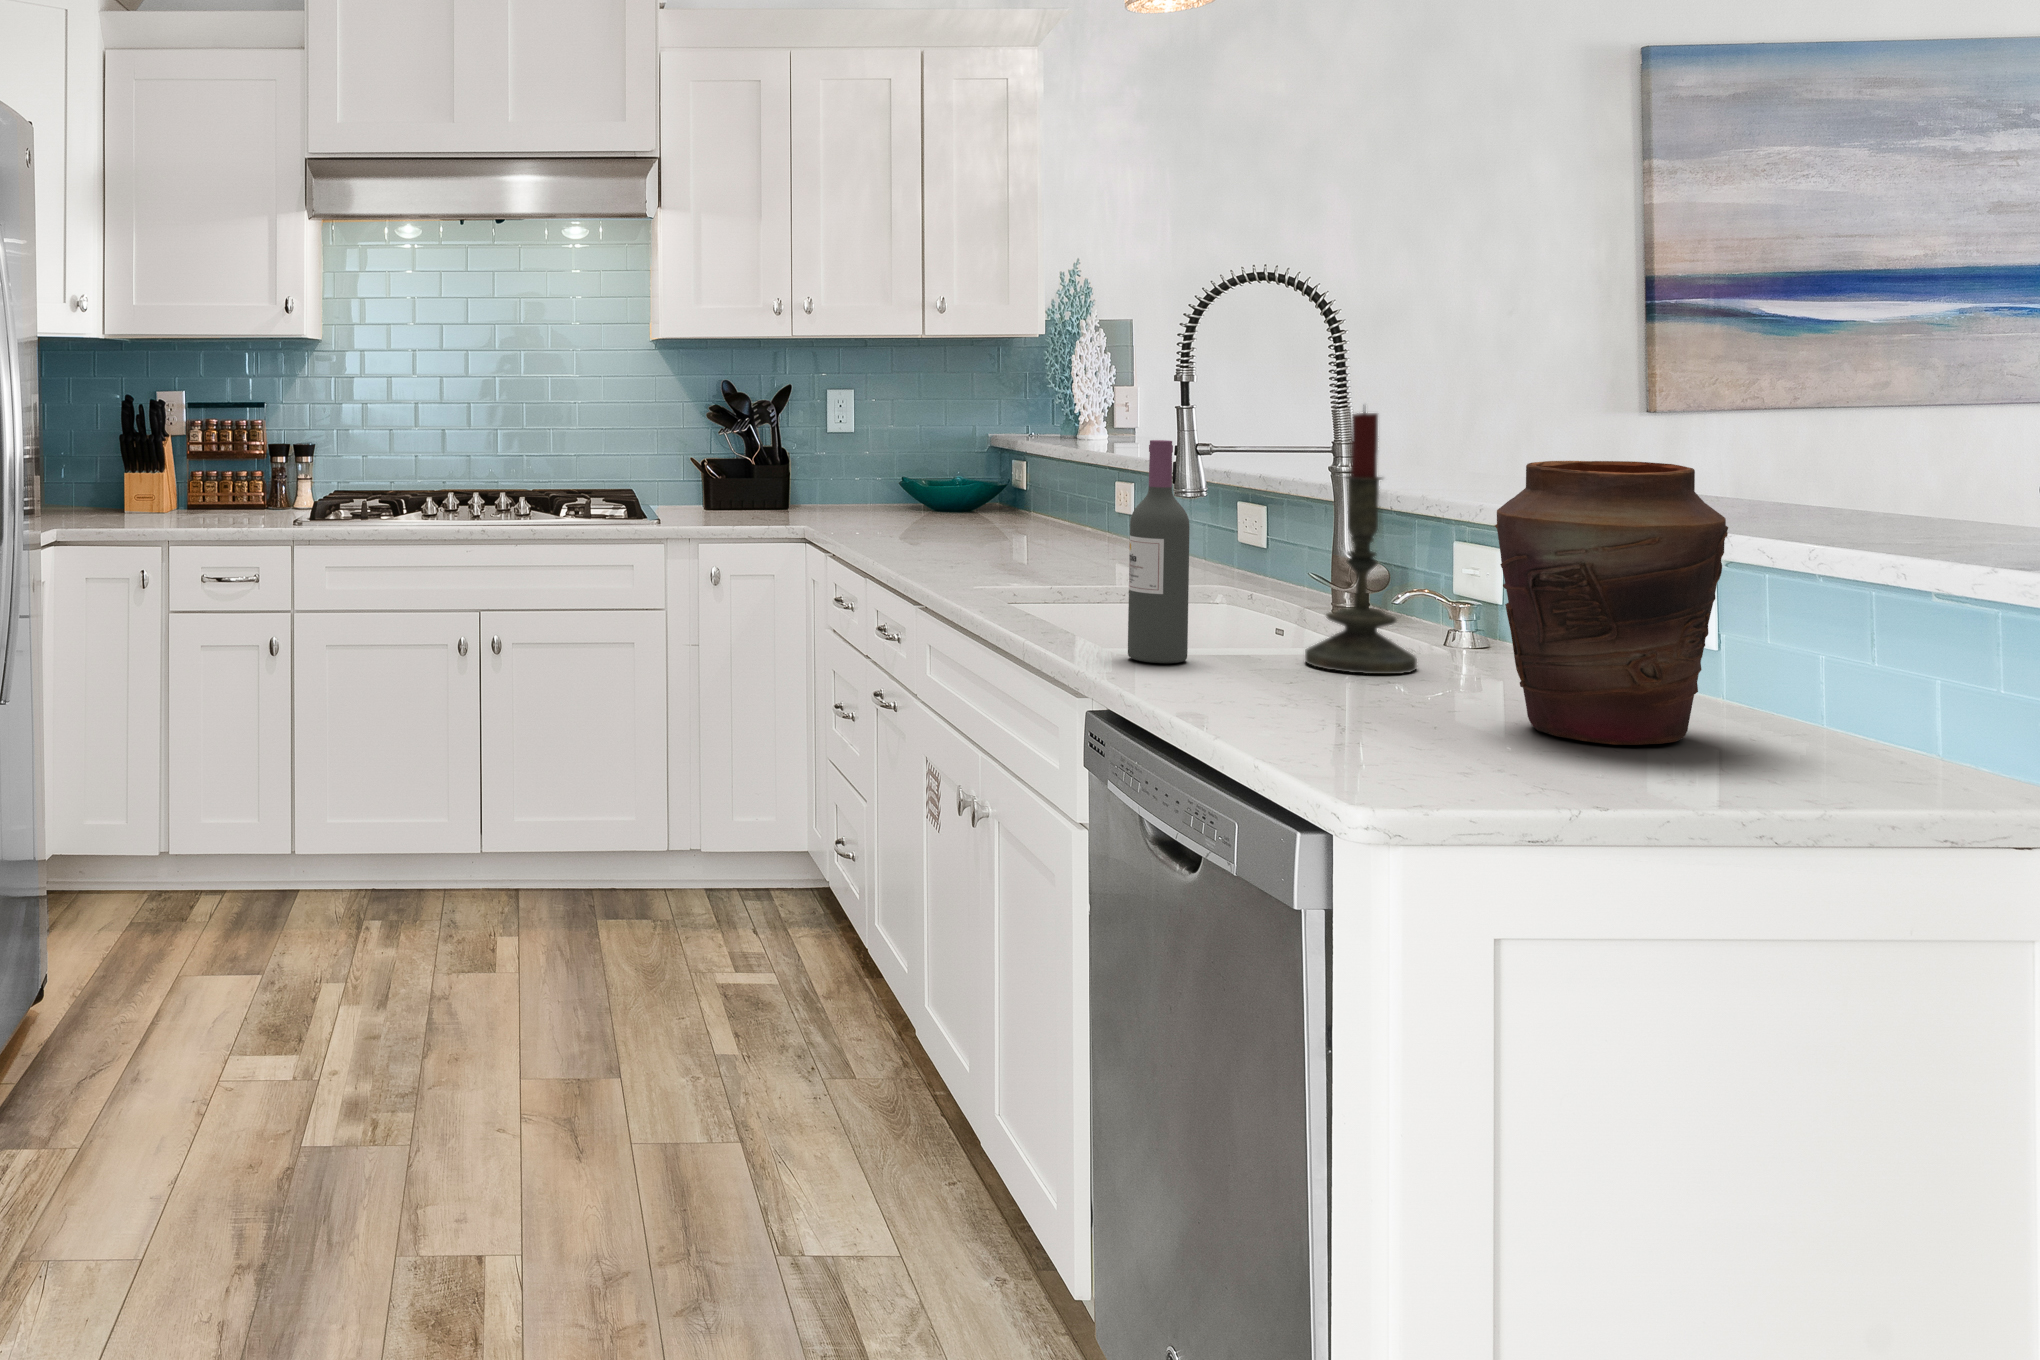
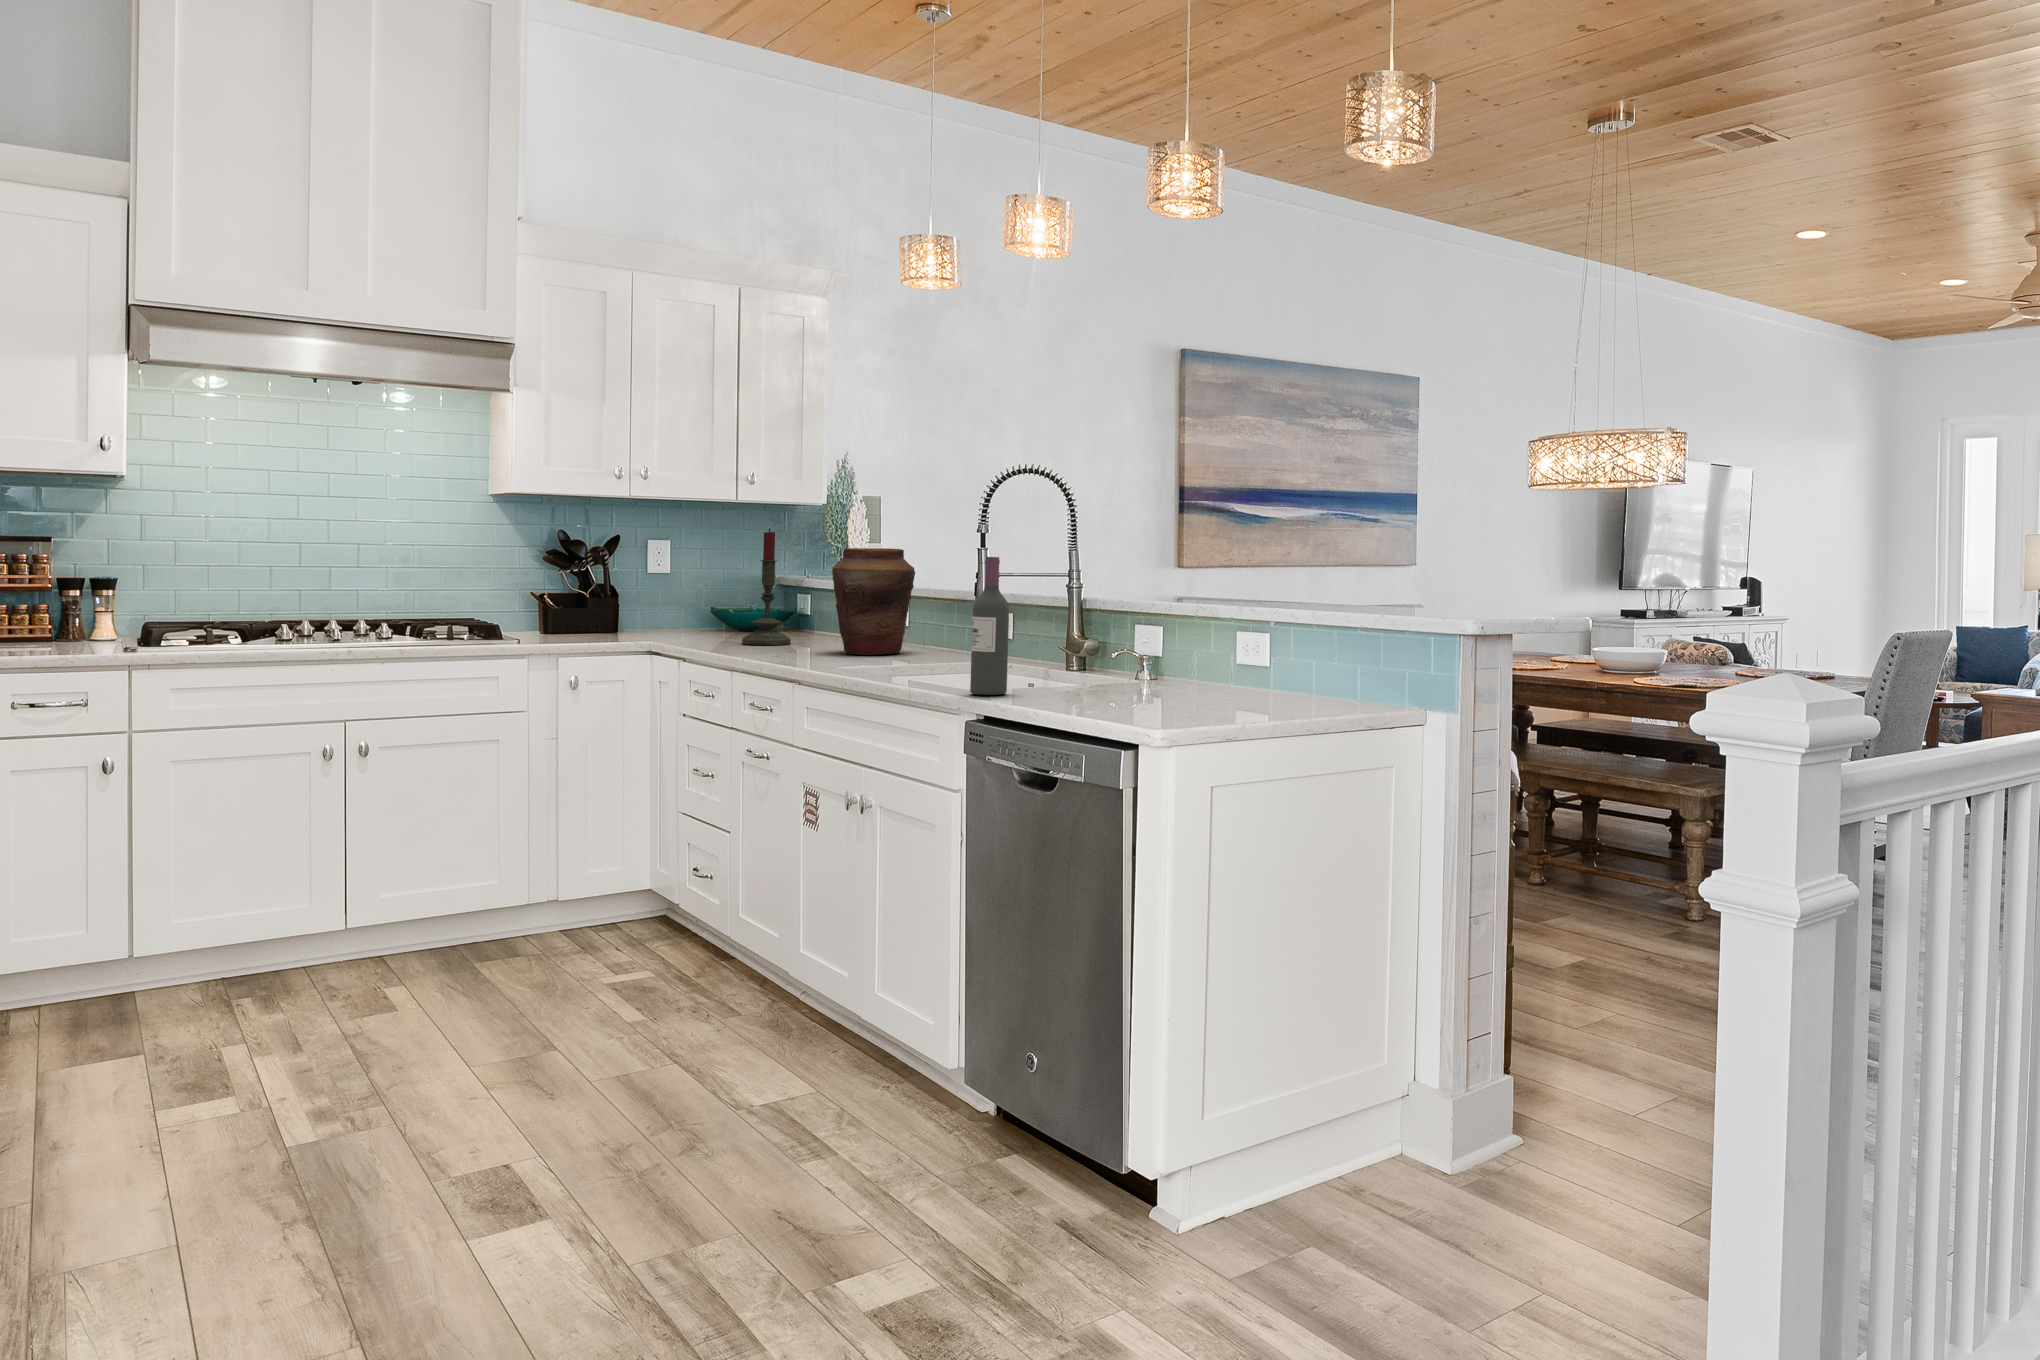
candle: present [1305,410,1417,674] -> present [742,528,791,645]
vase: present [1495,461,1728,745] -> present [832,548,915,655]

